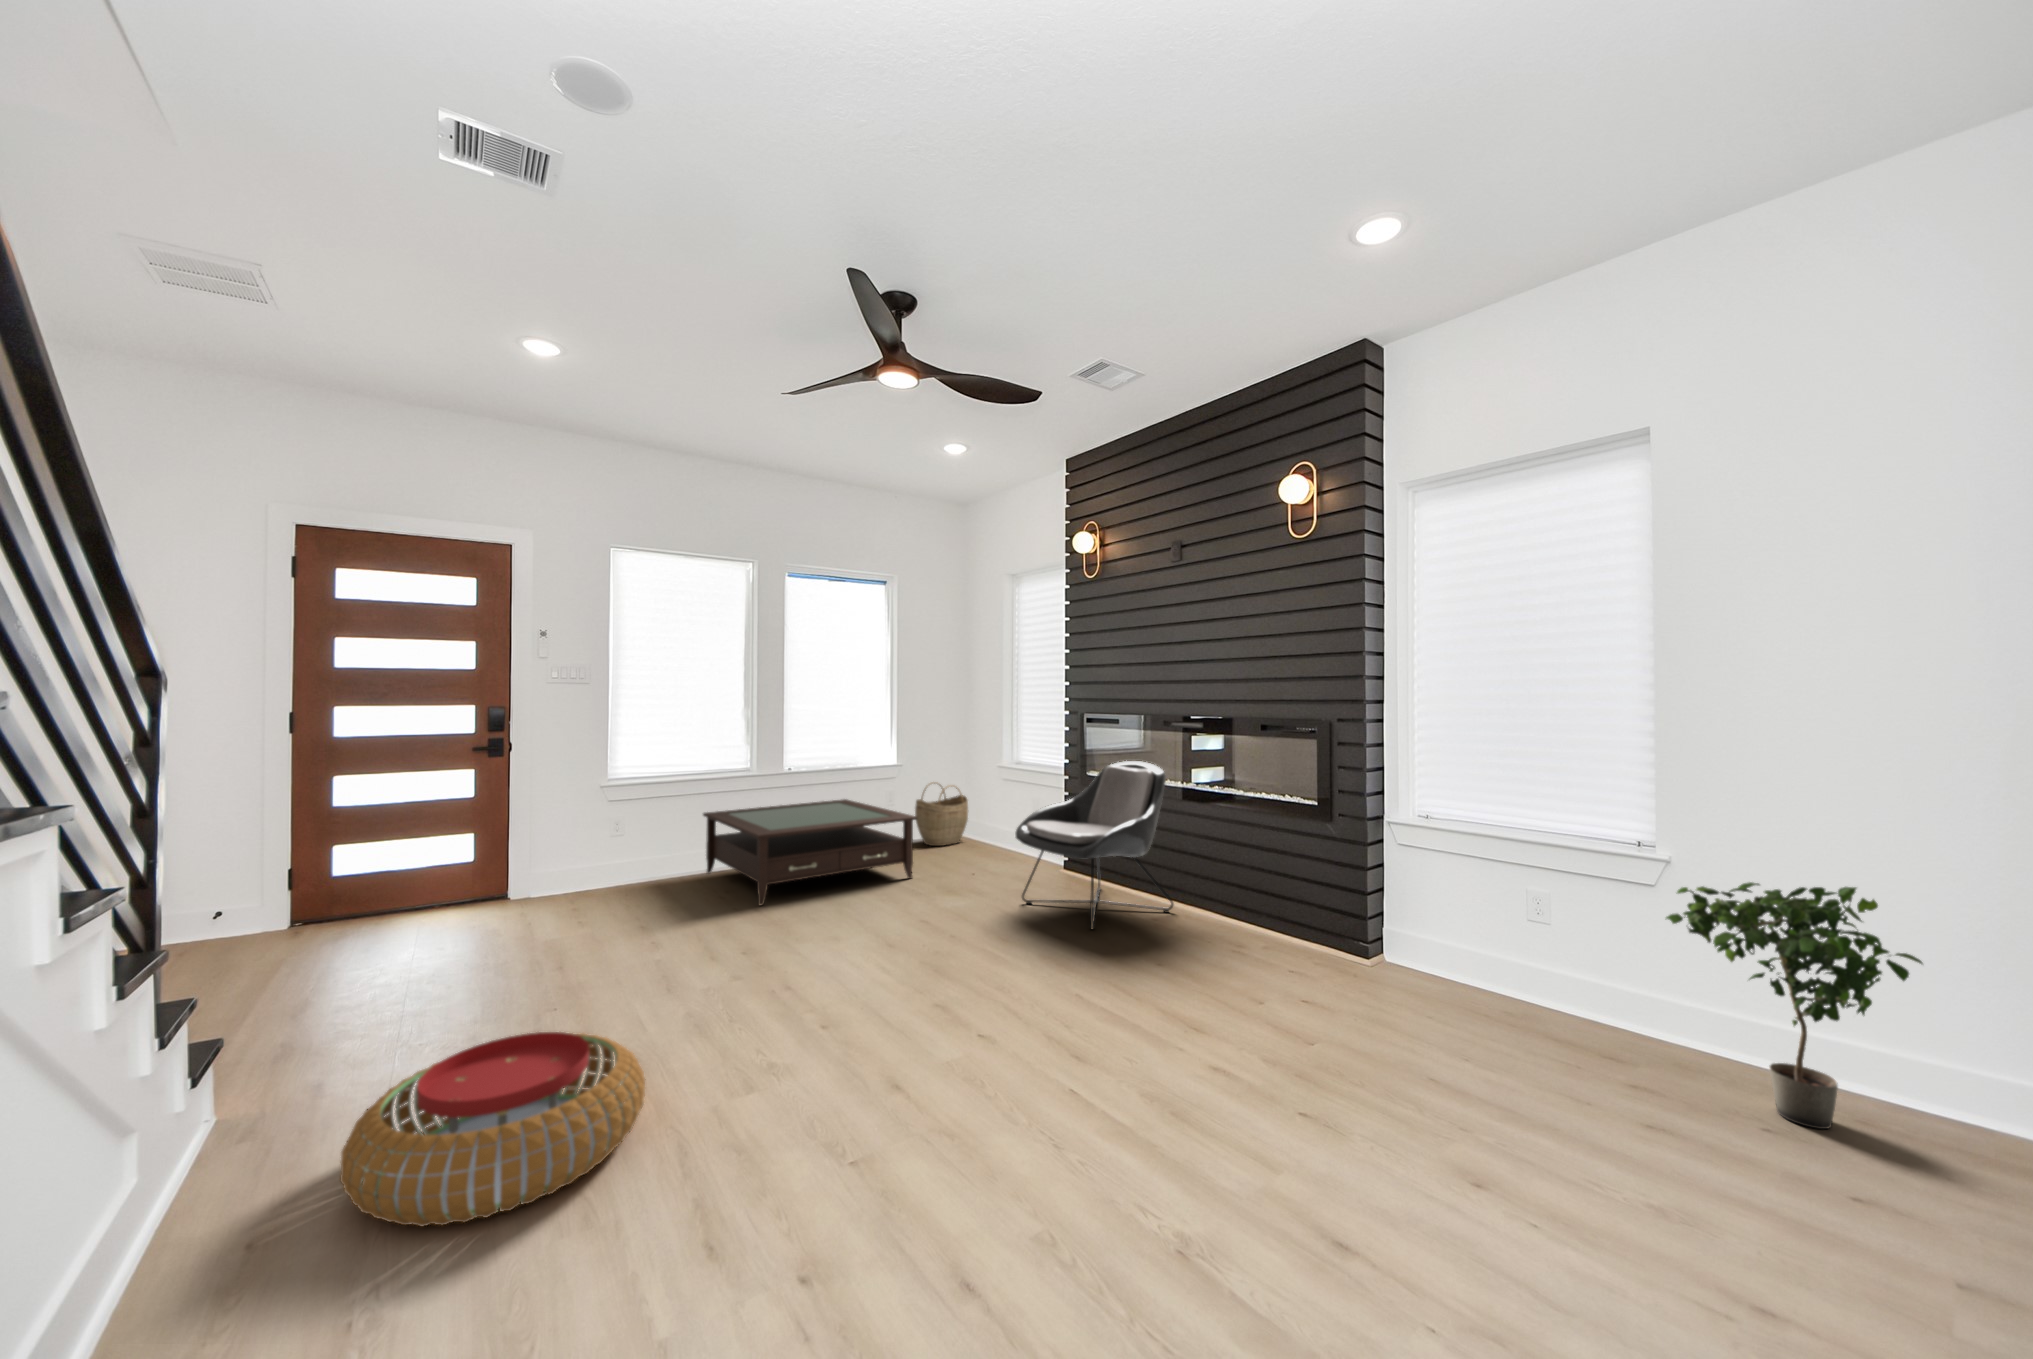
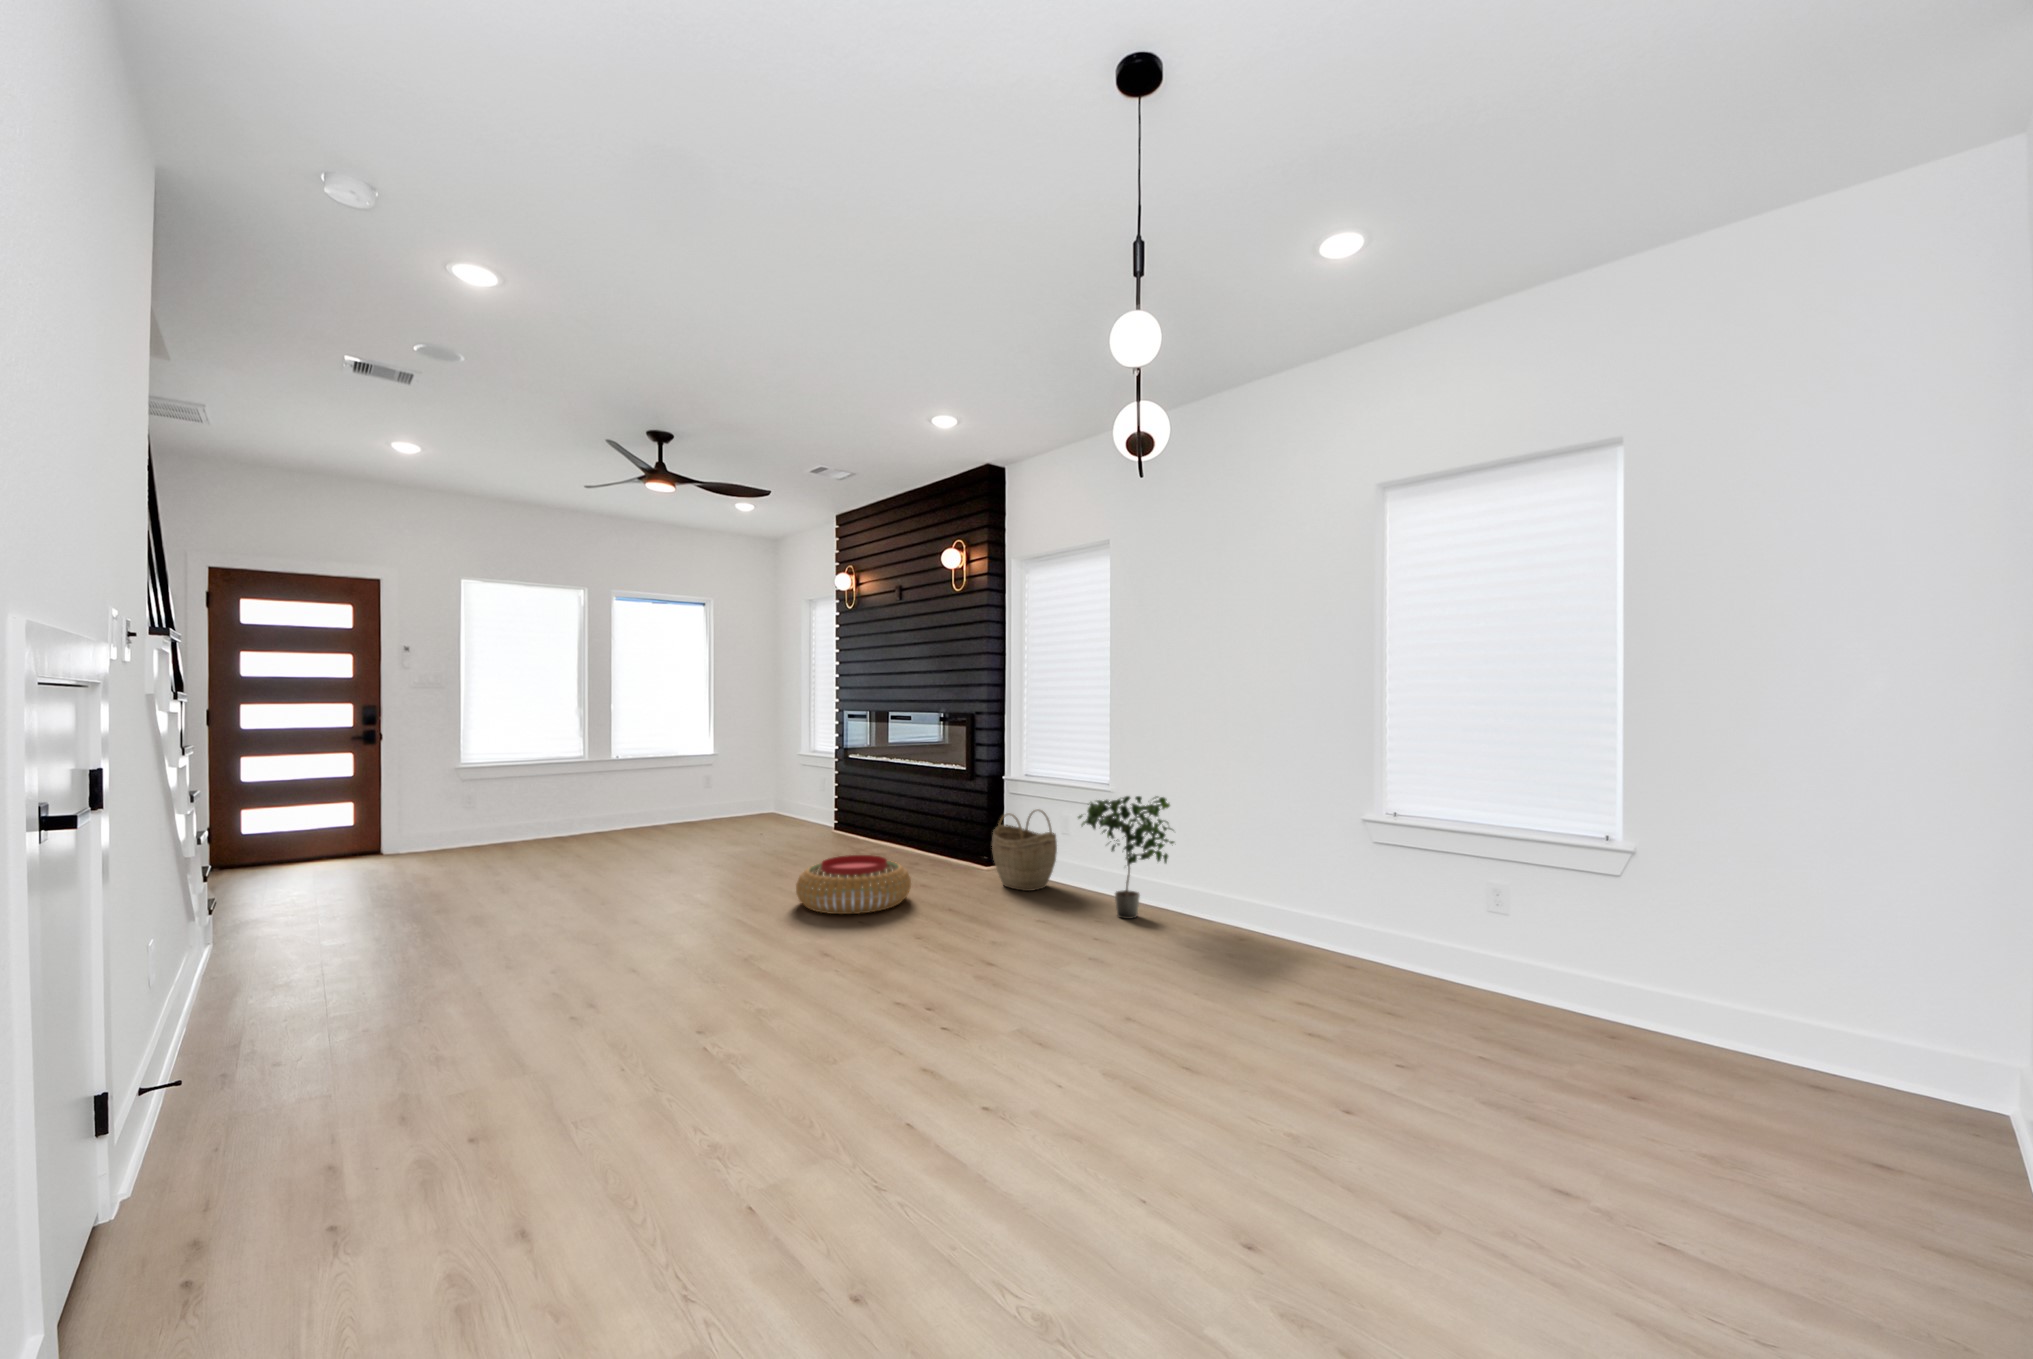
lounge chair: present [1015,761,1174,930] -> none [778,744,889,860]
woven basket: present [915,783,968,846] -> present [992,809,1057,891]
coffee table: present [703,799,917,906] -> none [540,780,714,853]
pouf: present [340,1032,645,1226] -> present [796,855,911,914]

